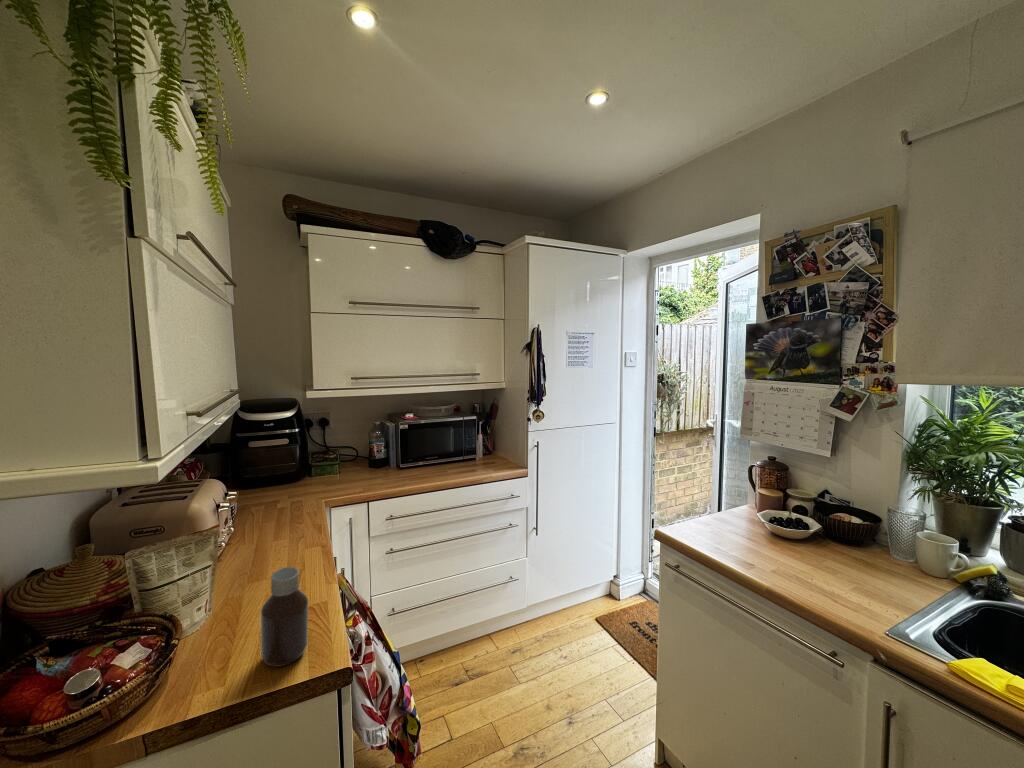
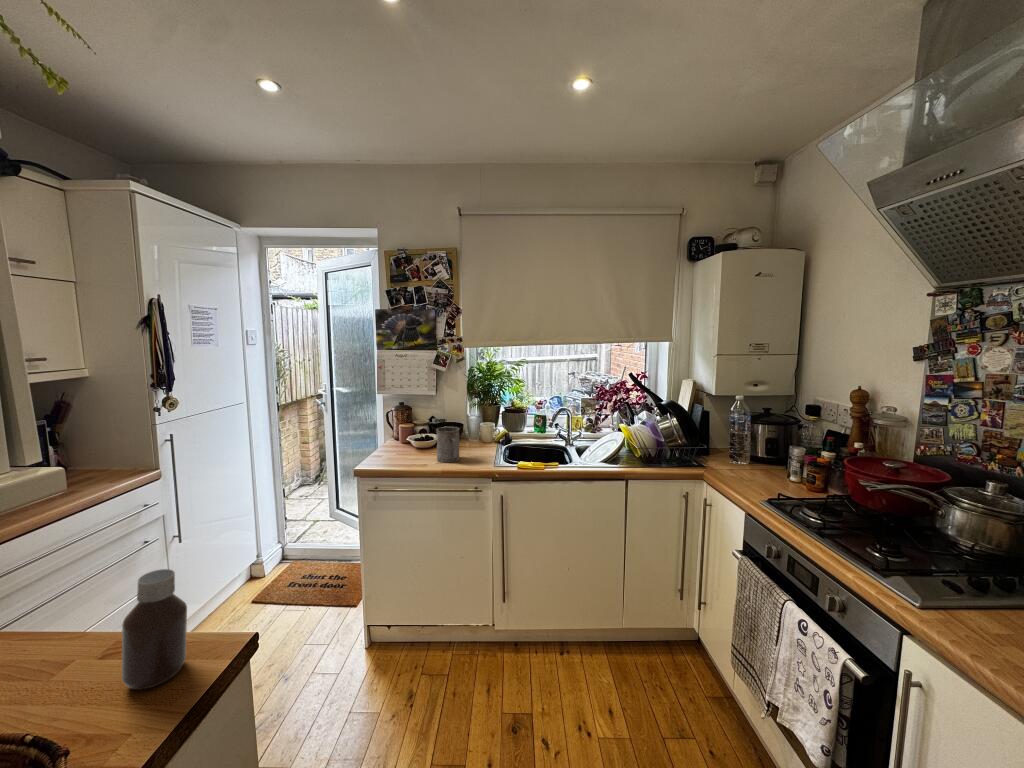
mug: none [782,514,833,583] -> present [436,427,459,462]

